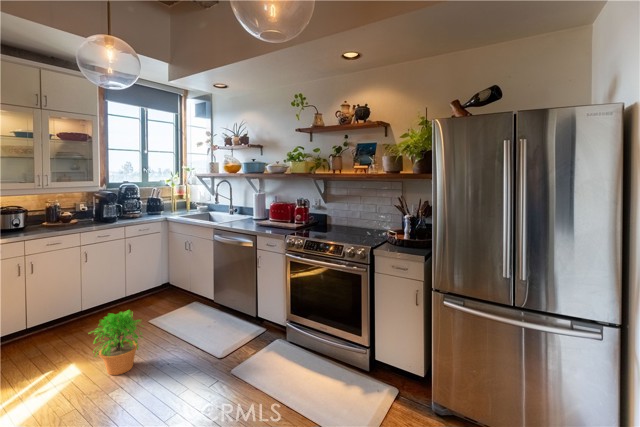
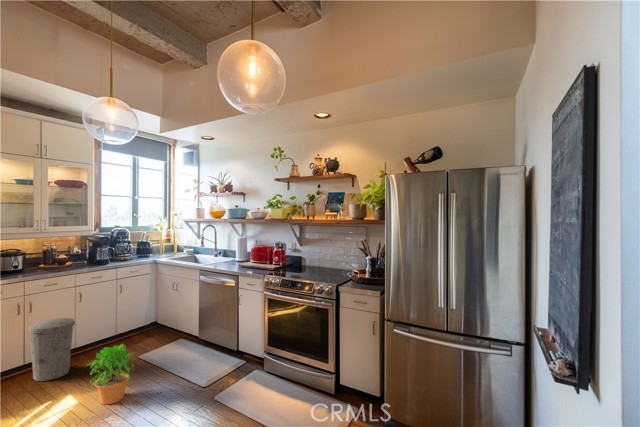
trash can: none [29,279,80,346] -> present [29,318,75,381]

